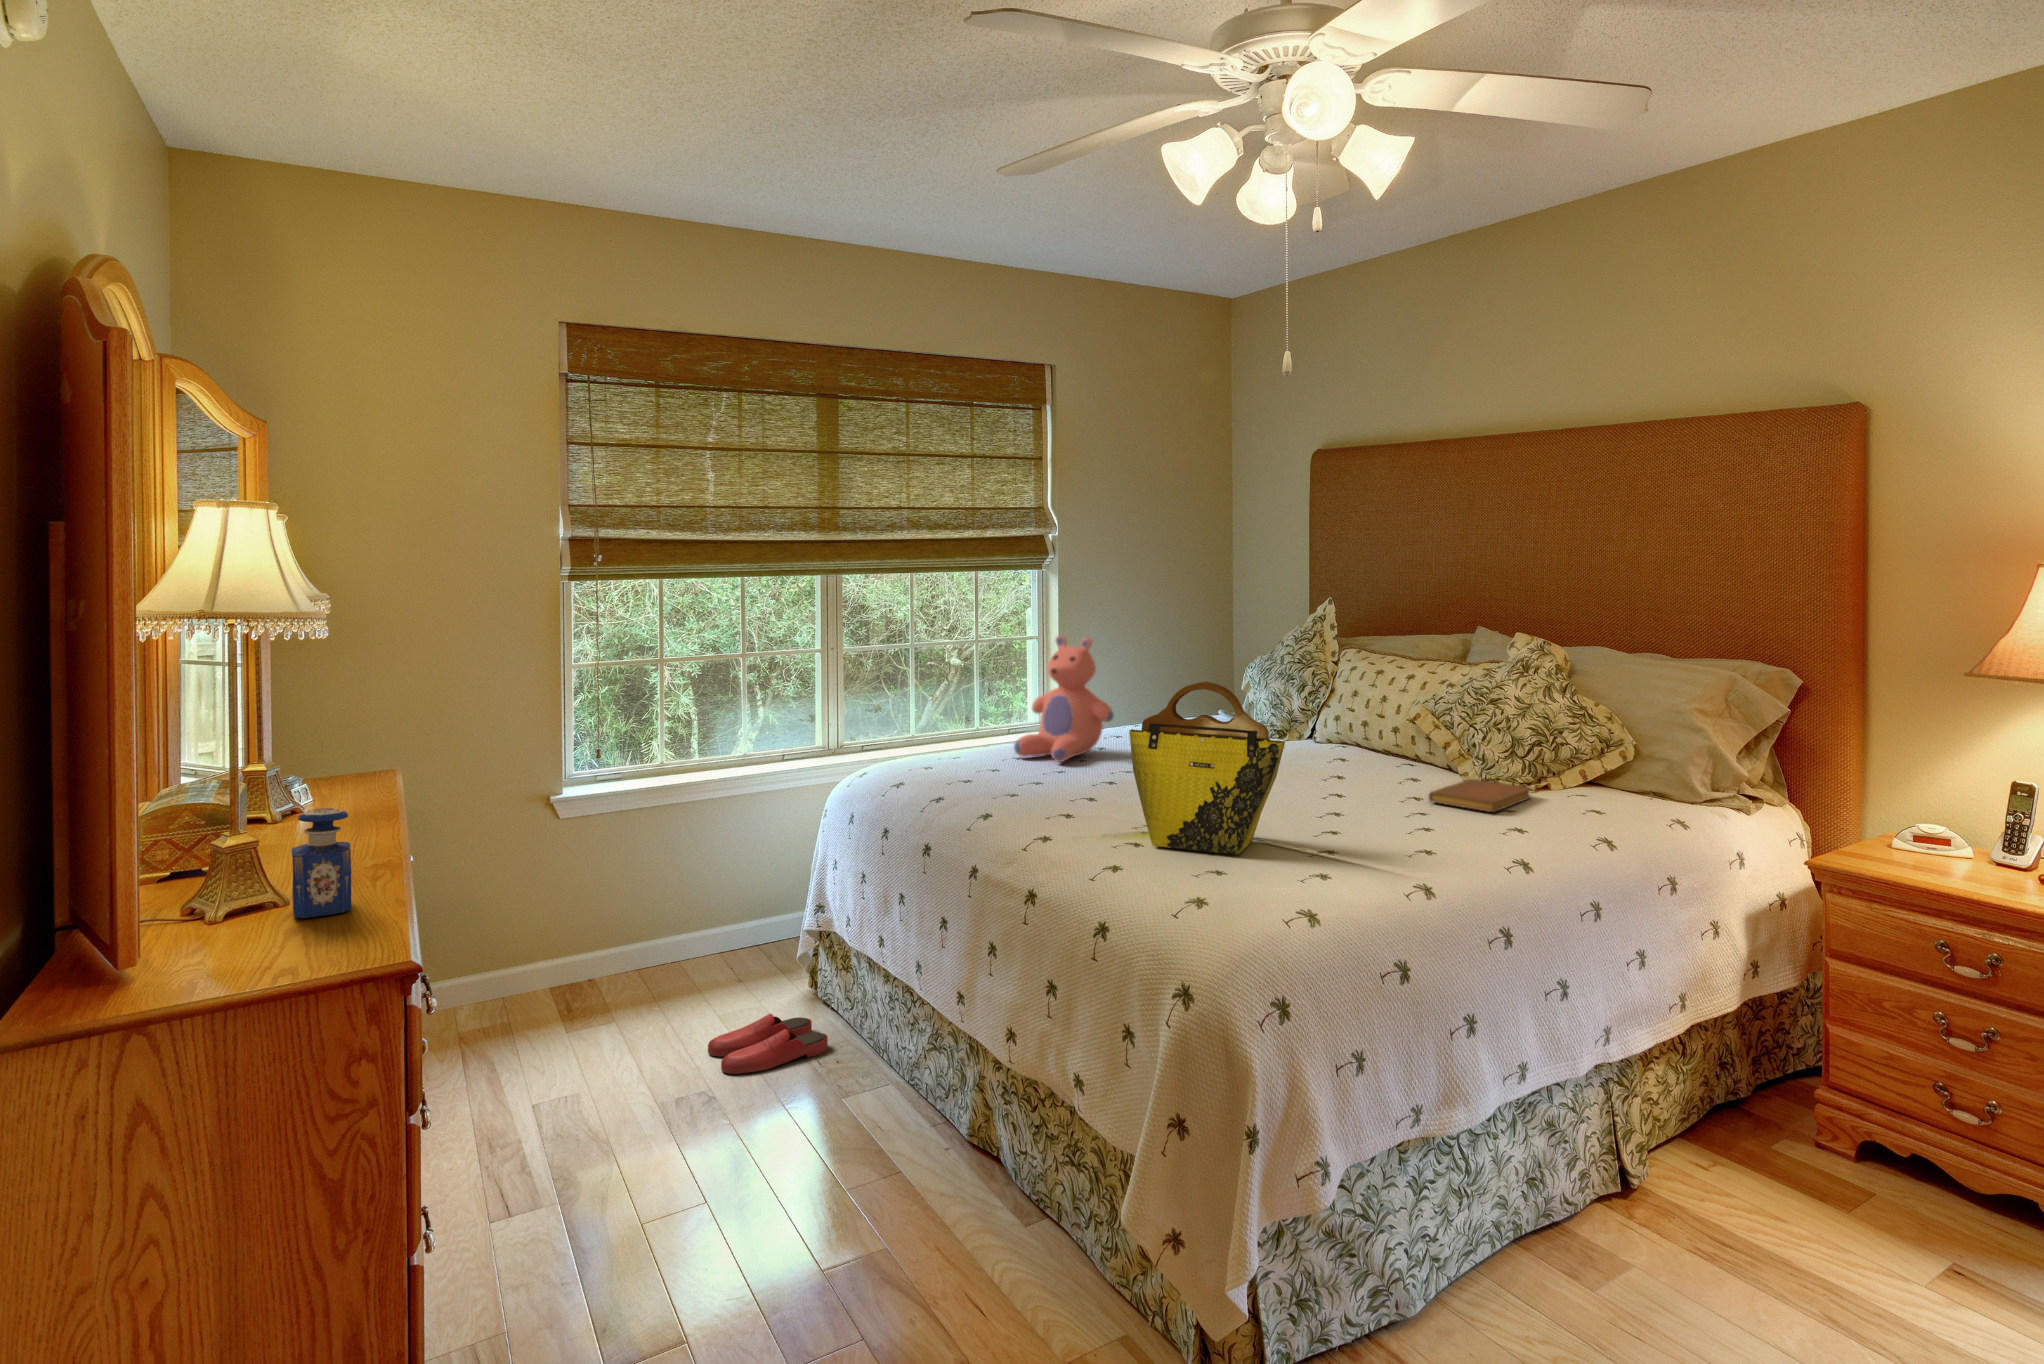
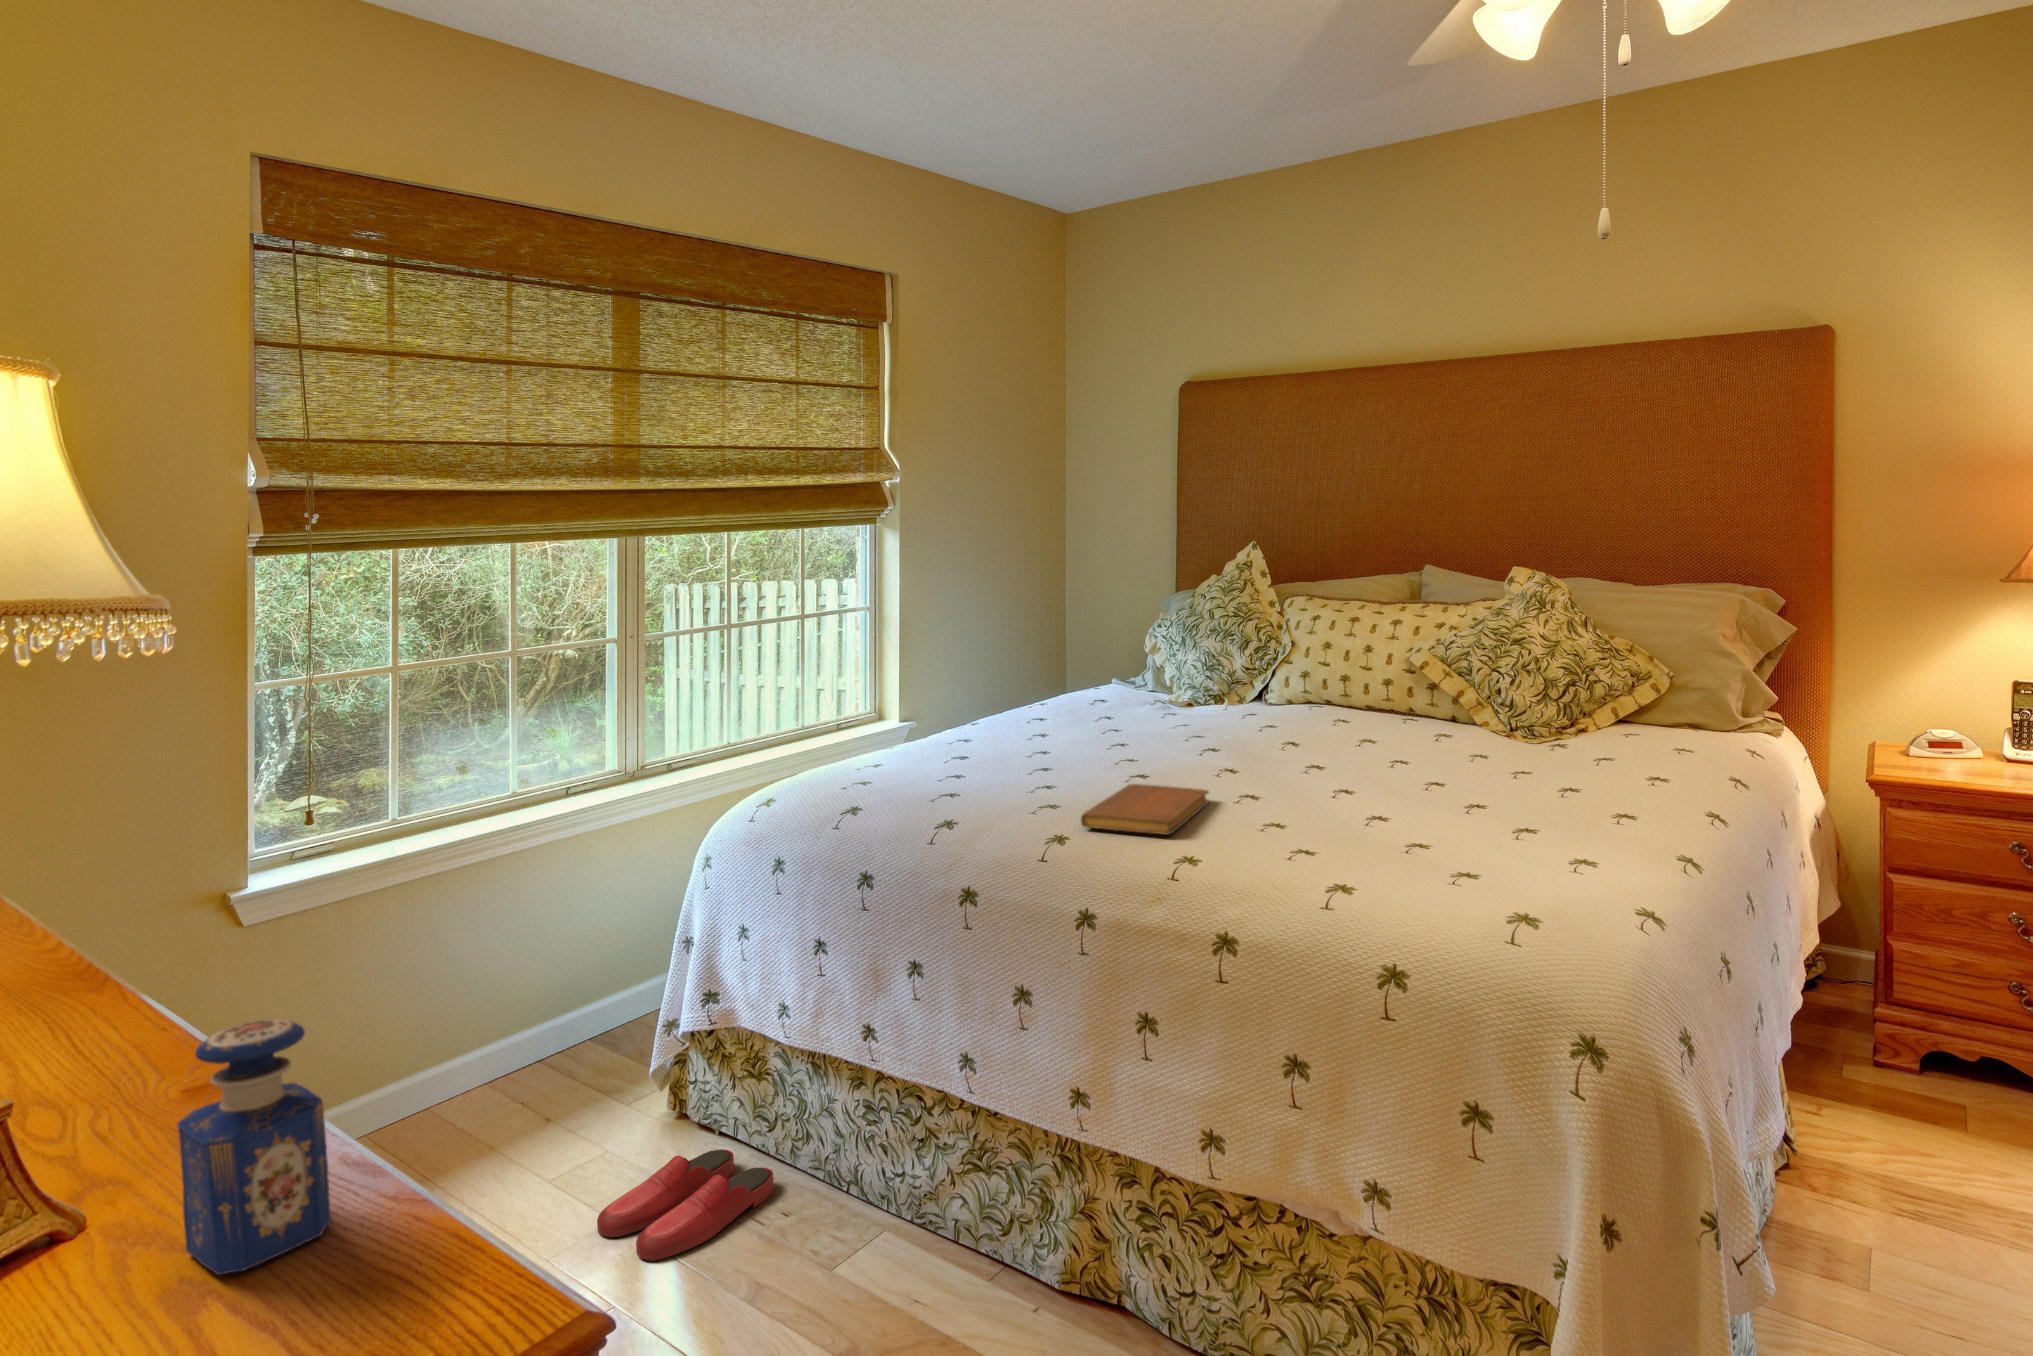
teddy bear: present [1014,635,1113,762] -> none [974,596,1094,758]
tote bag: present [1129,682,1285,855] -> none [1267,637,1470,854]
notebook: present [1429,779,1531,812] -> present [1081,784,1209,835]

